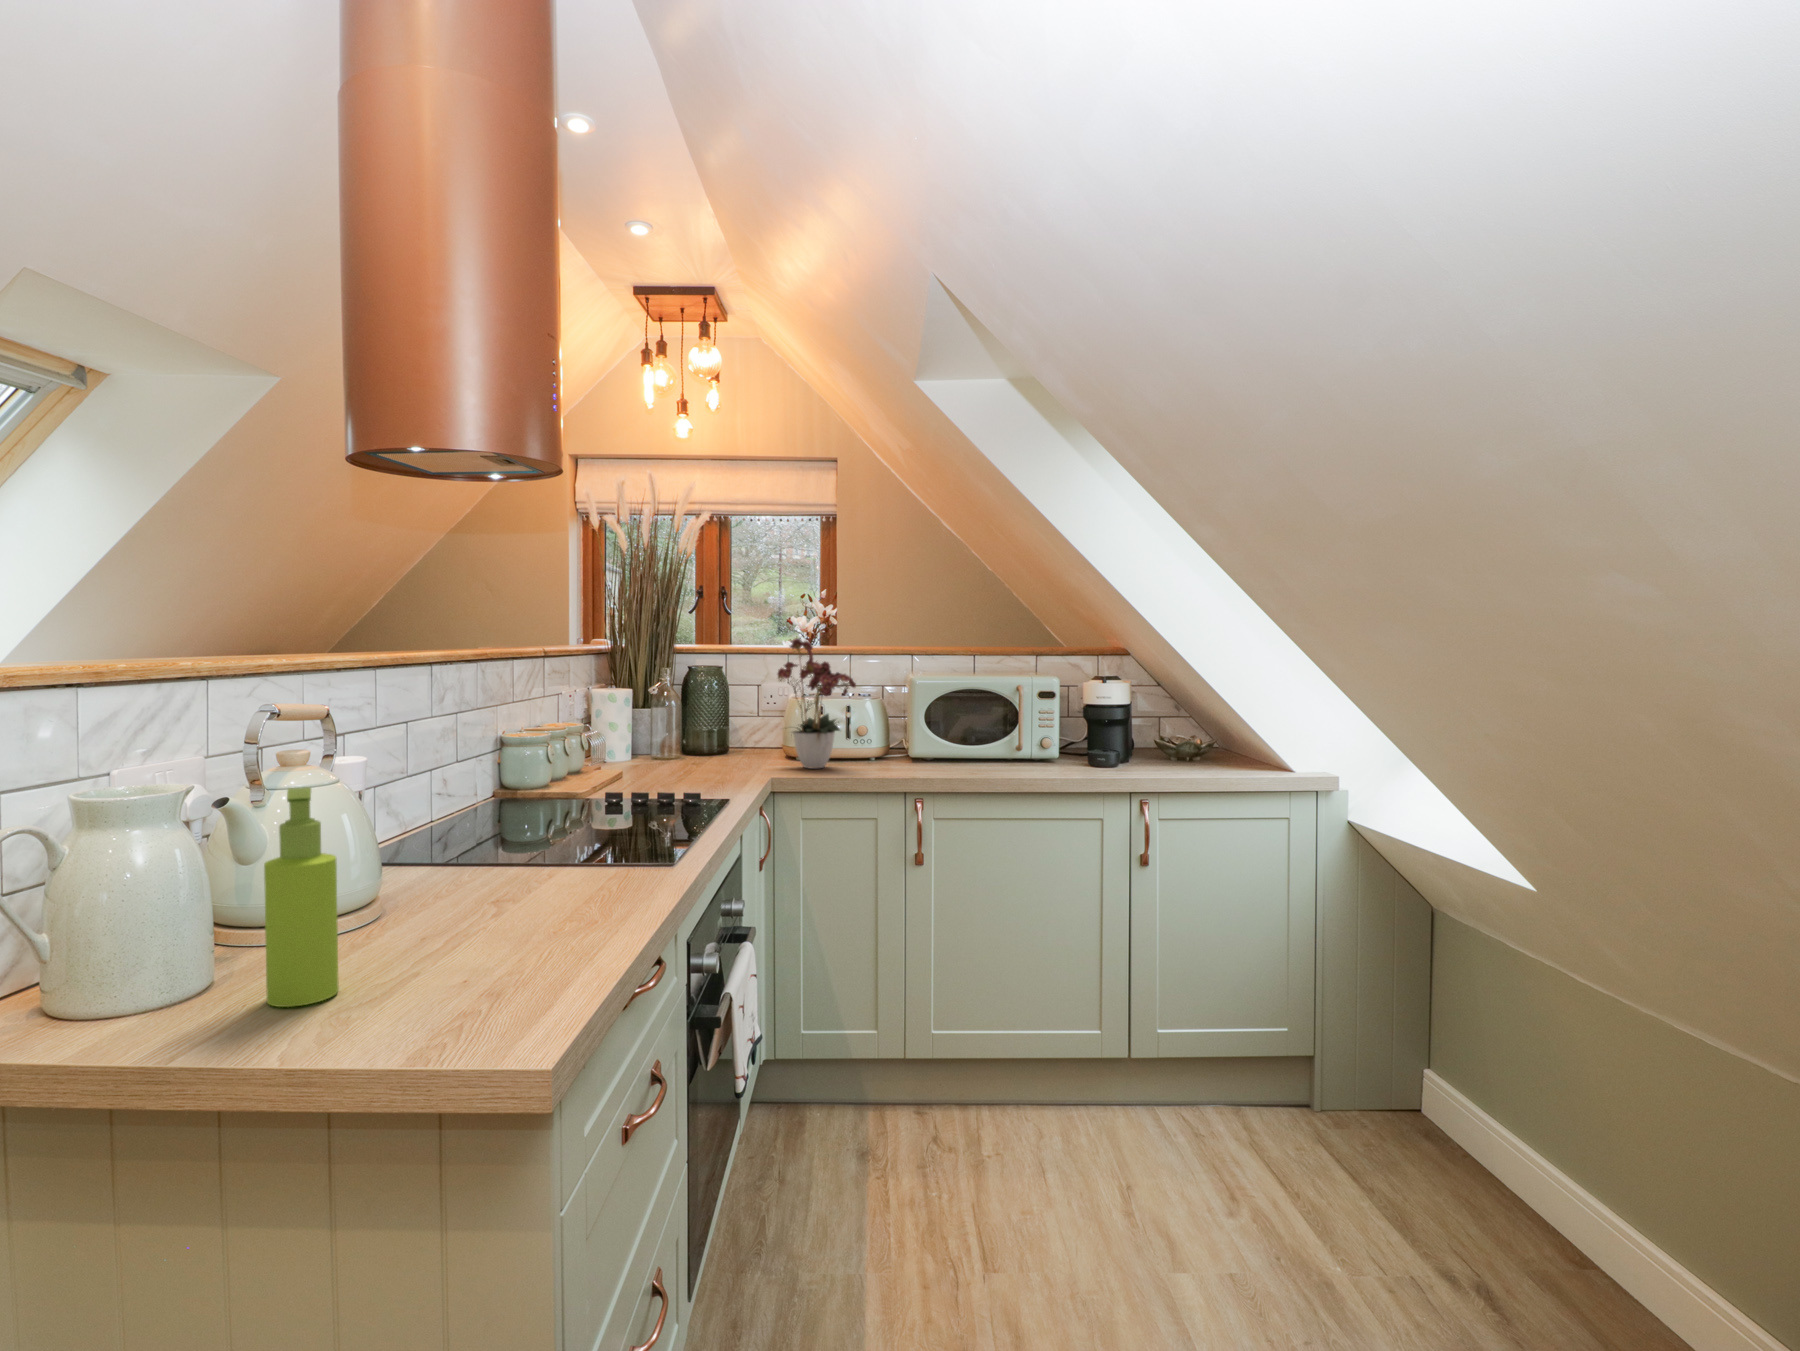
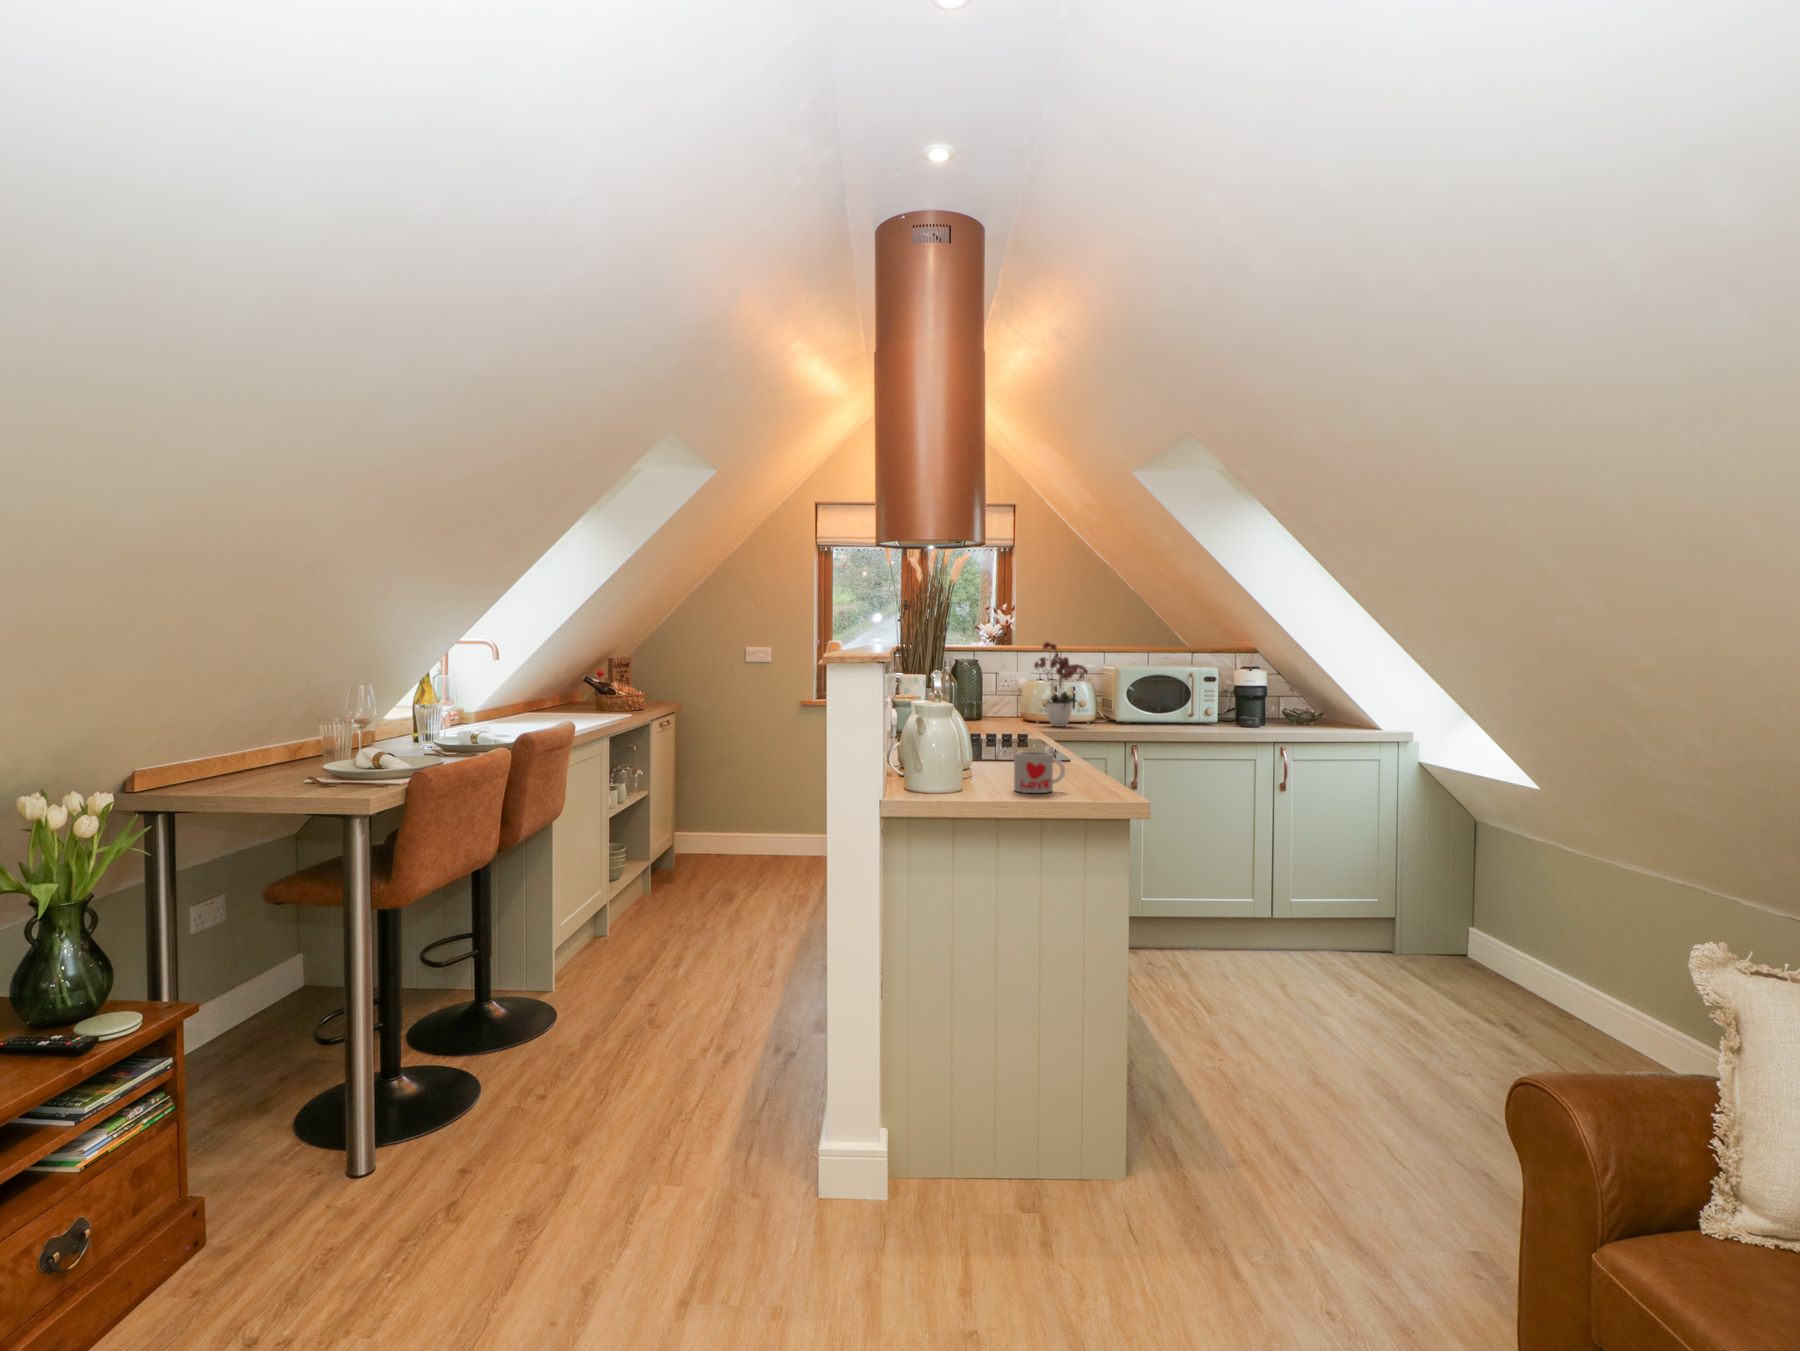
soap dispenser: present [264,787,339,1007] -> none [965,707,990,796]
mug: none [421,880,545,989] -> present [1014,752,1065,793]

